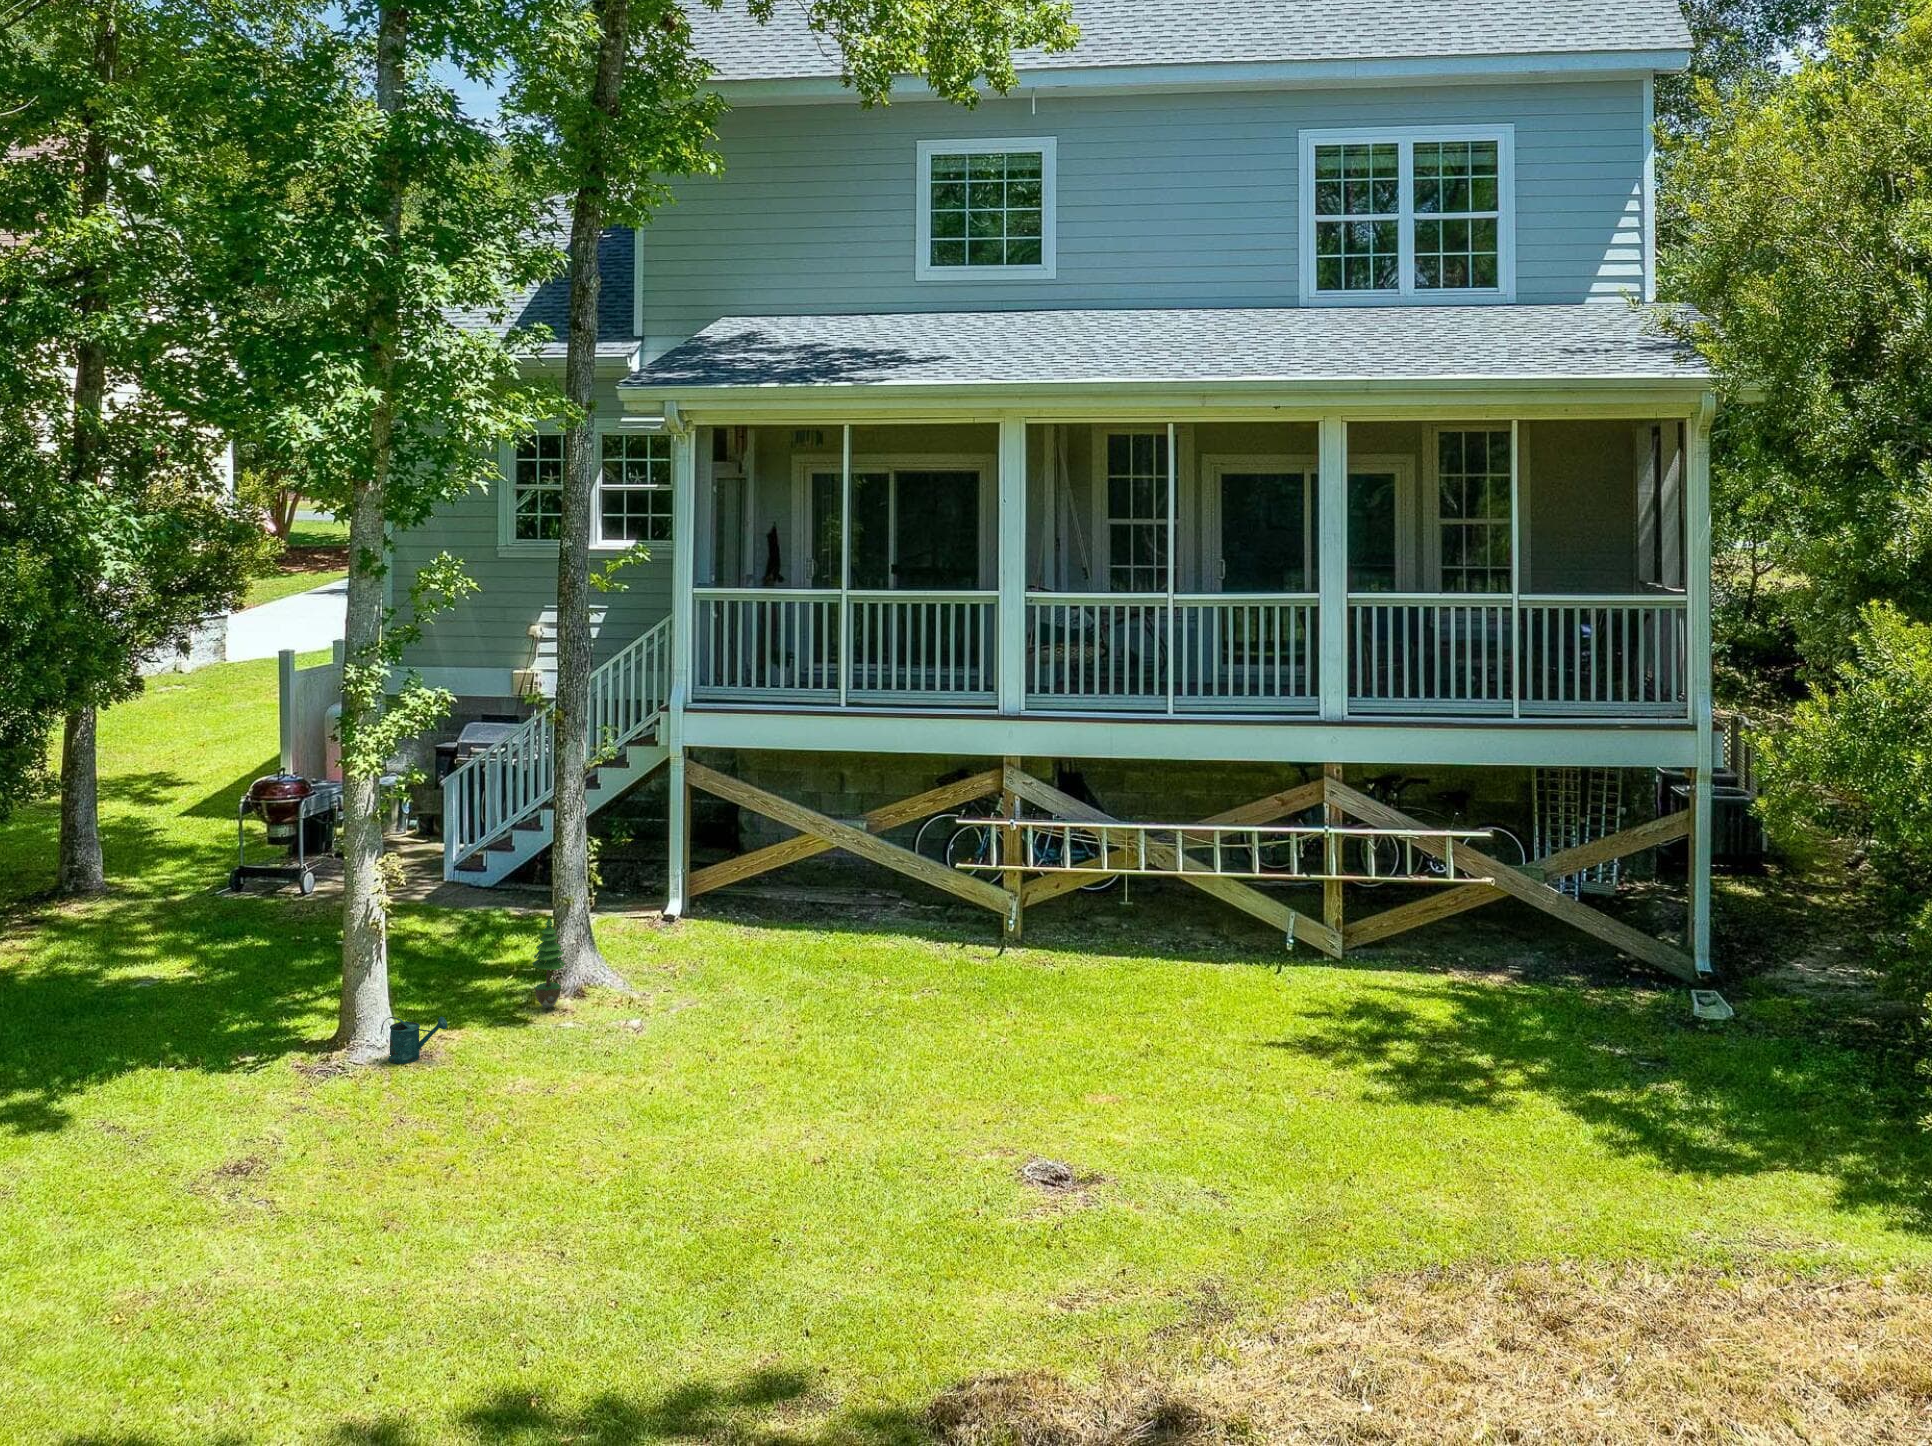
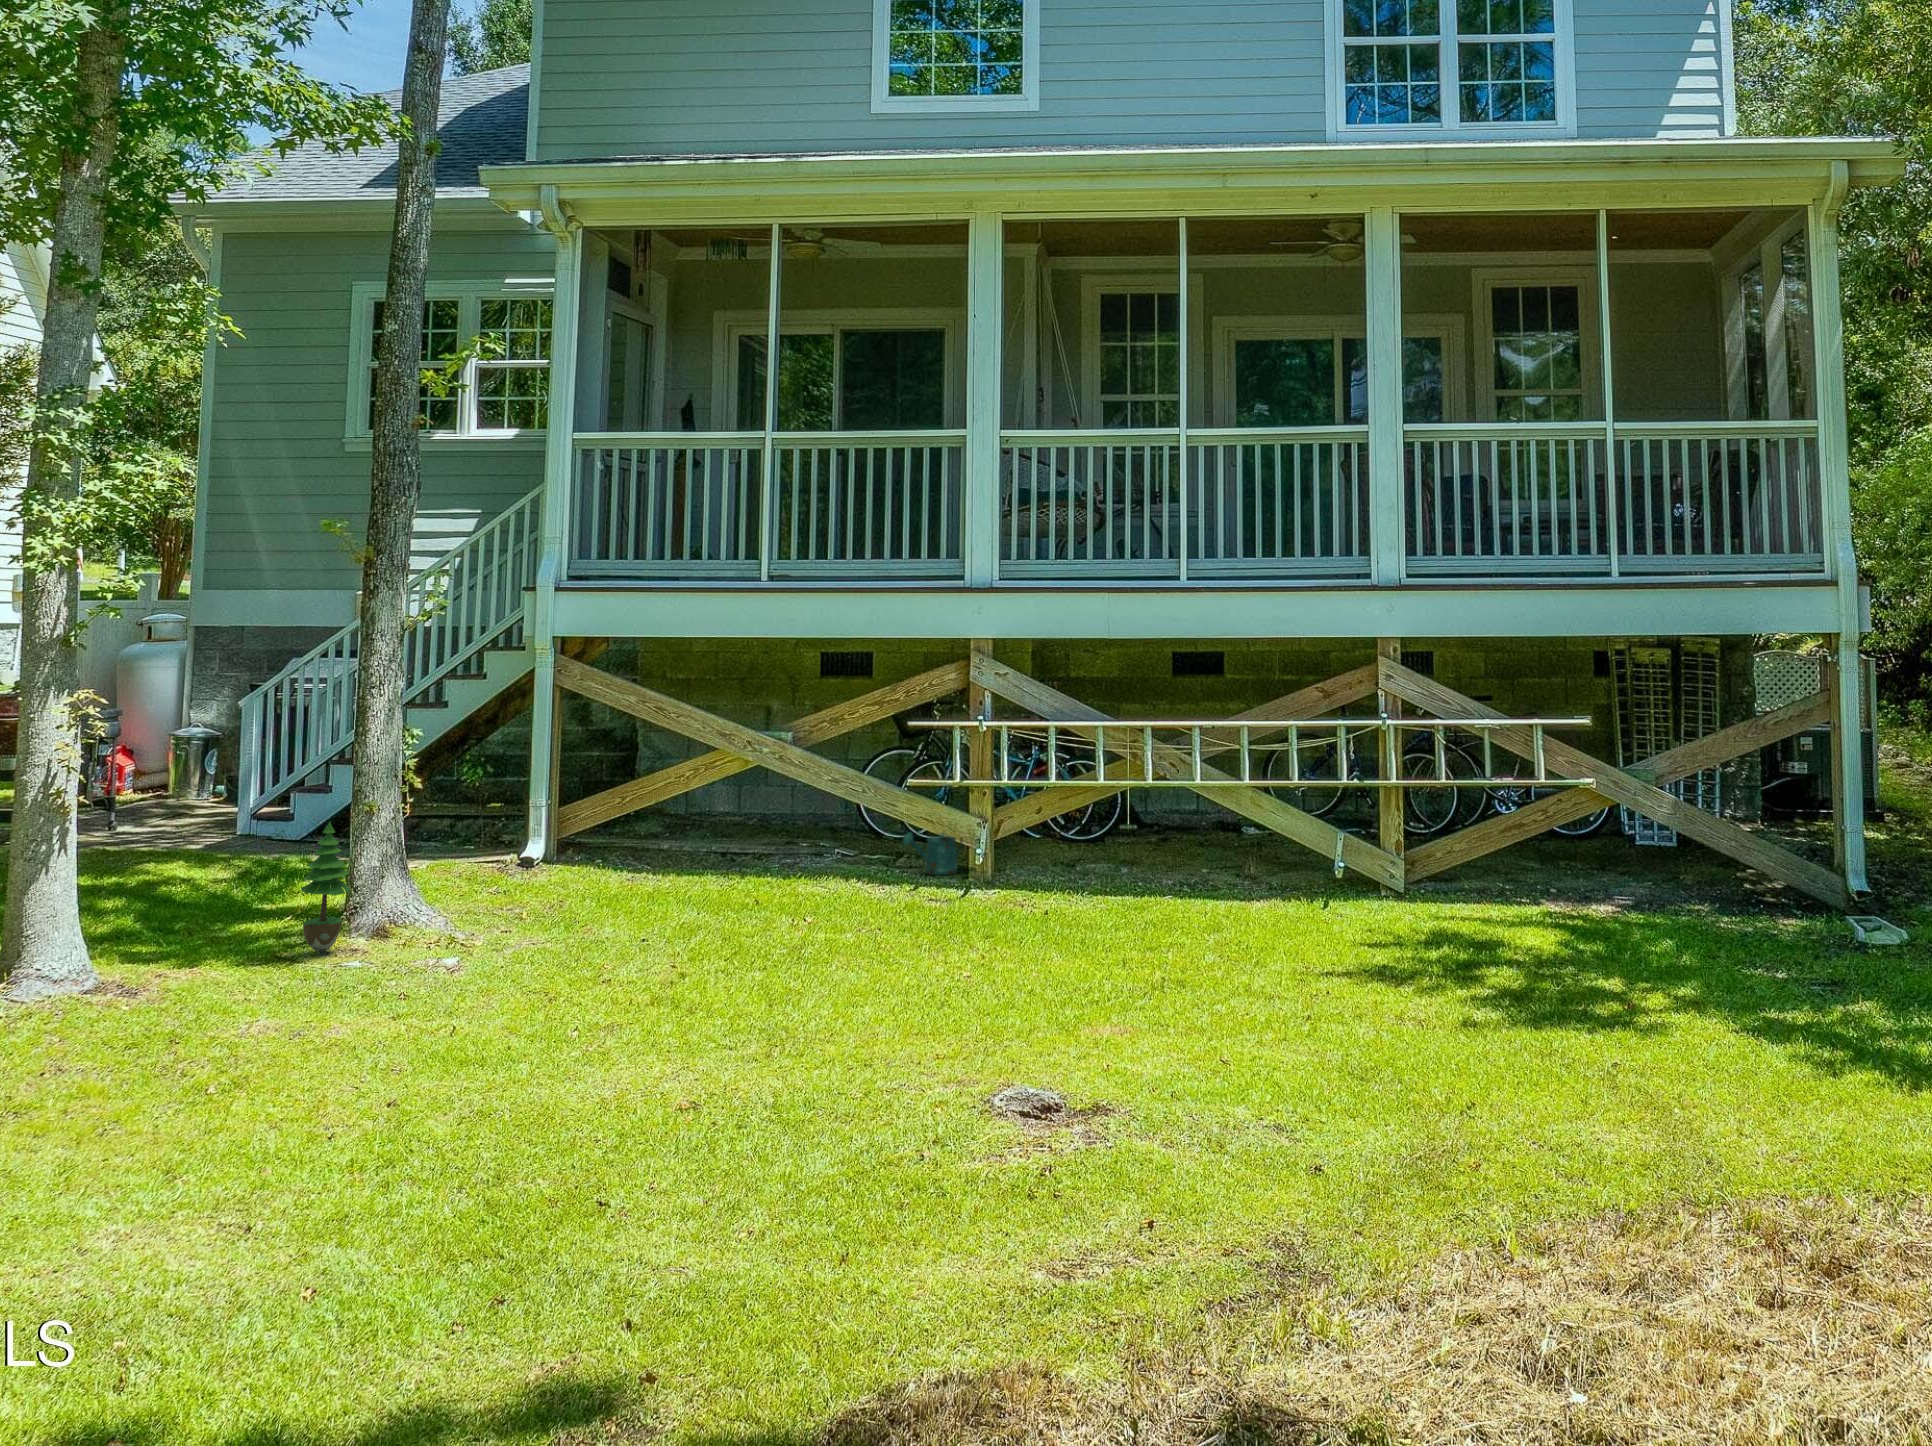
watering can: present [381,1017,447,1064] -> present [903,832,962,875]

